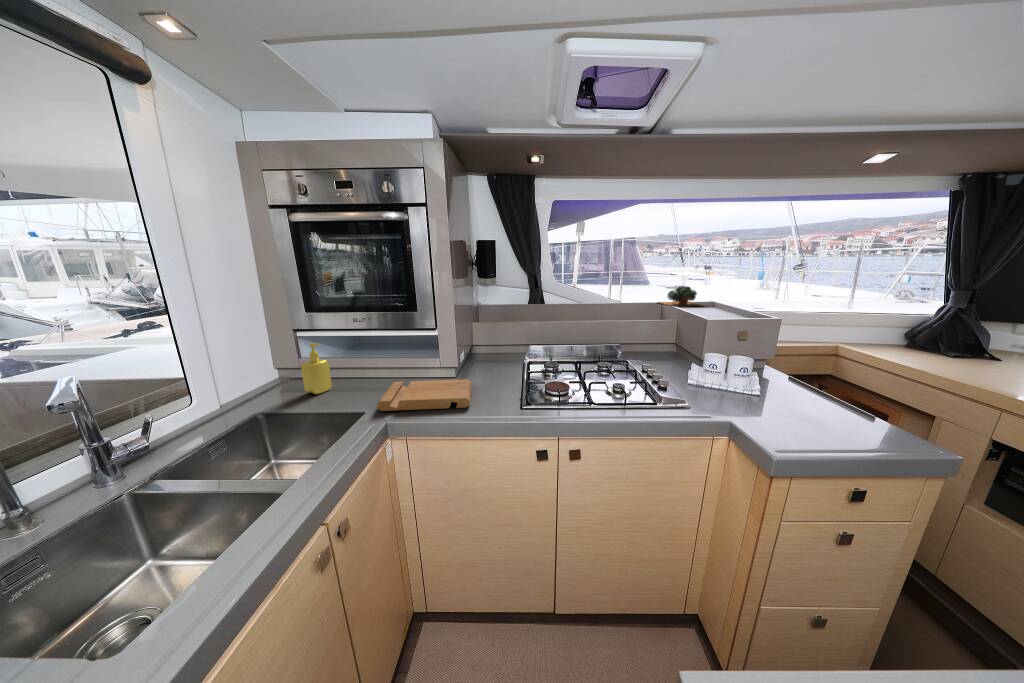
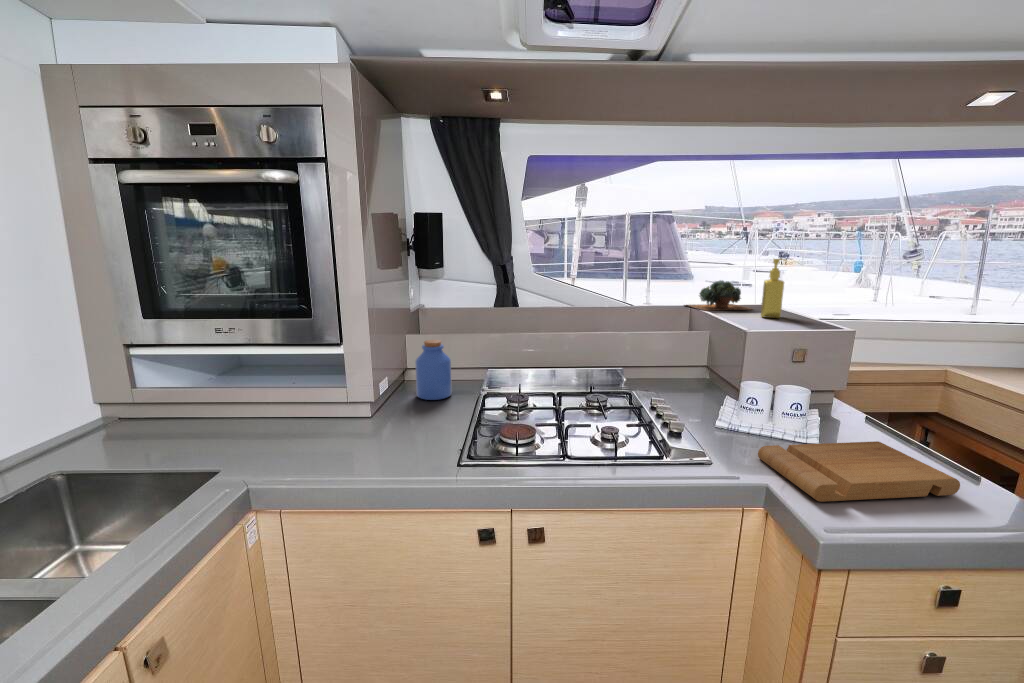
jar: none [481,326,505,367] -> present [415,340,452,400]
soap dispenser: present [301,343,332,394] -> present [761,259,786,318]
cutting board: present [377,379,472,411] -> present [758,441,960,502]

